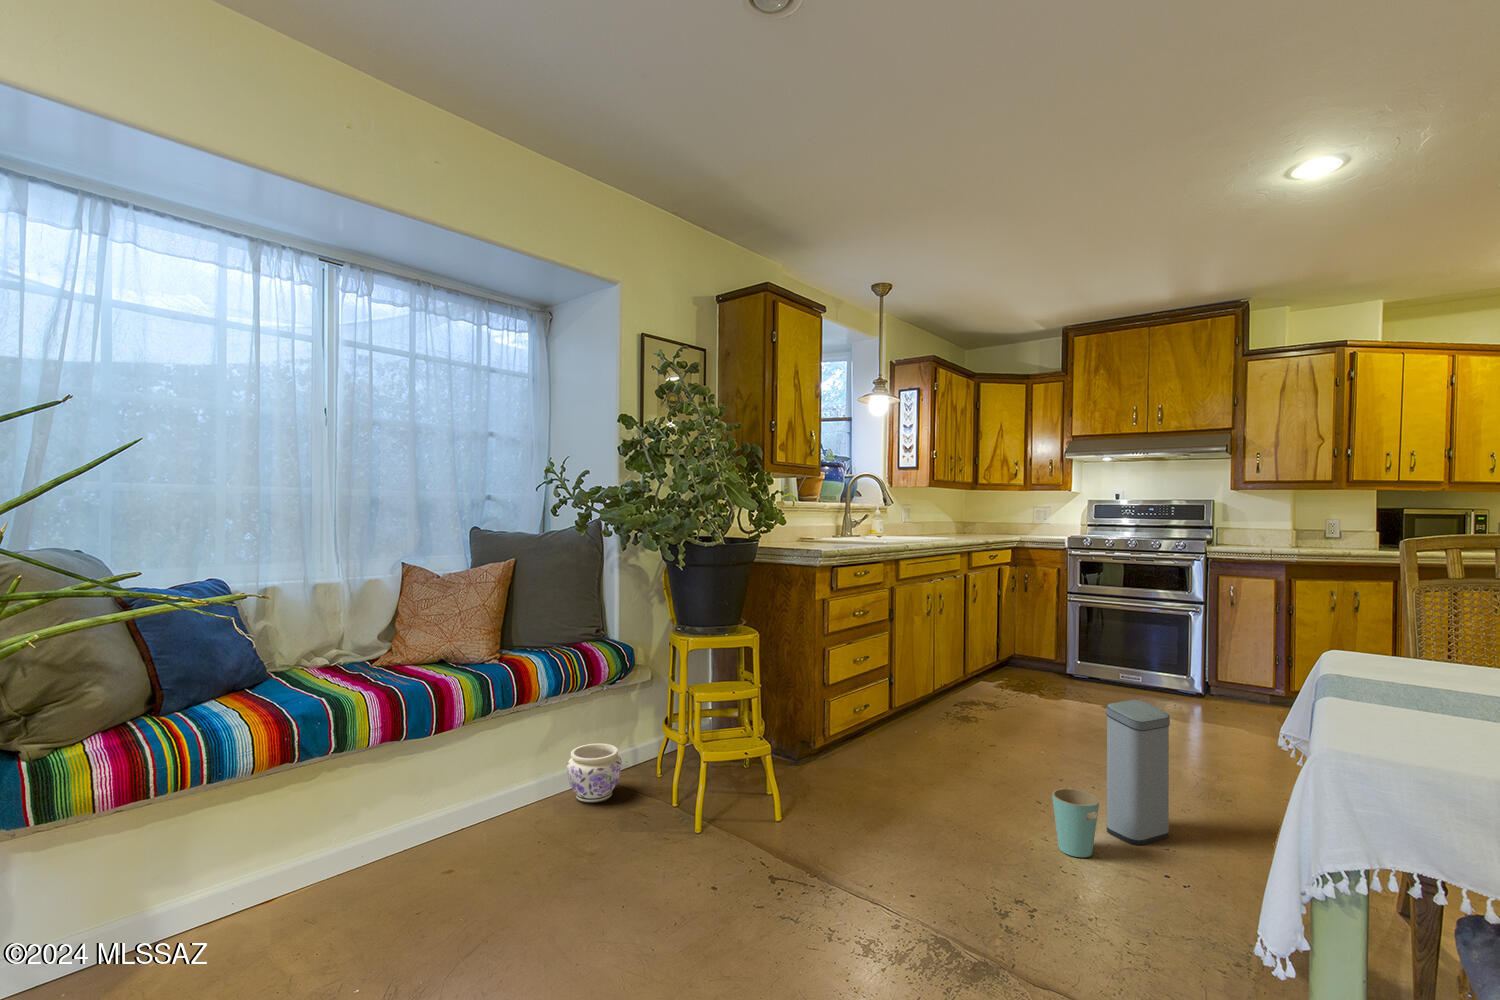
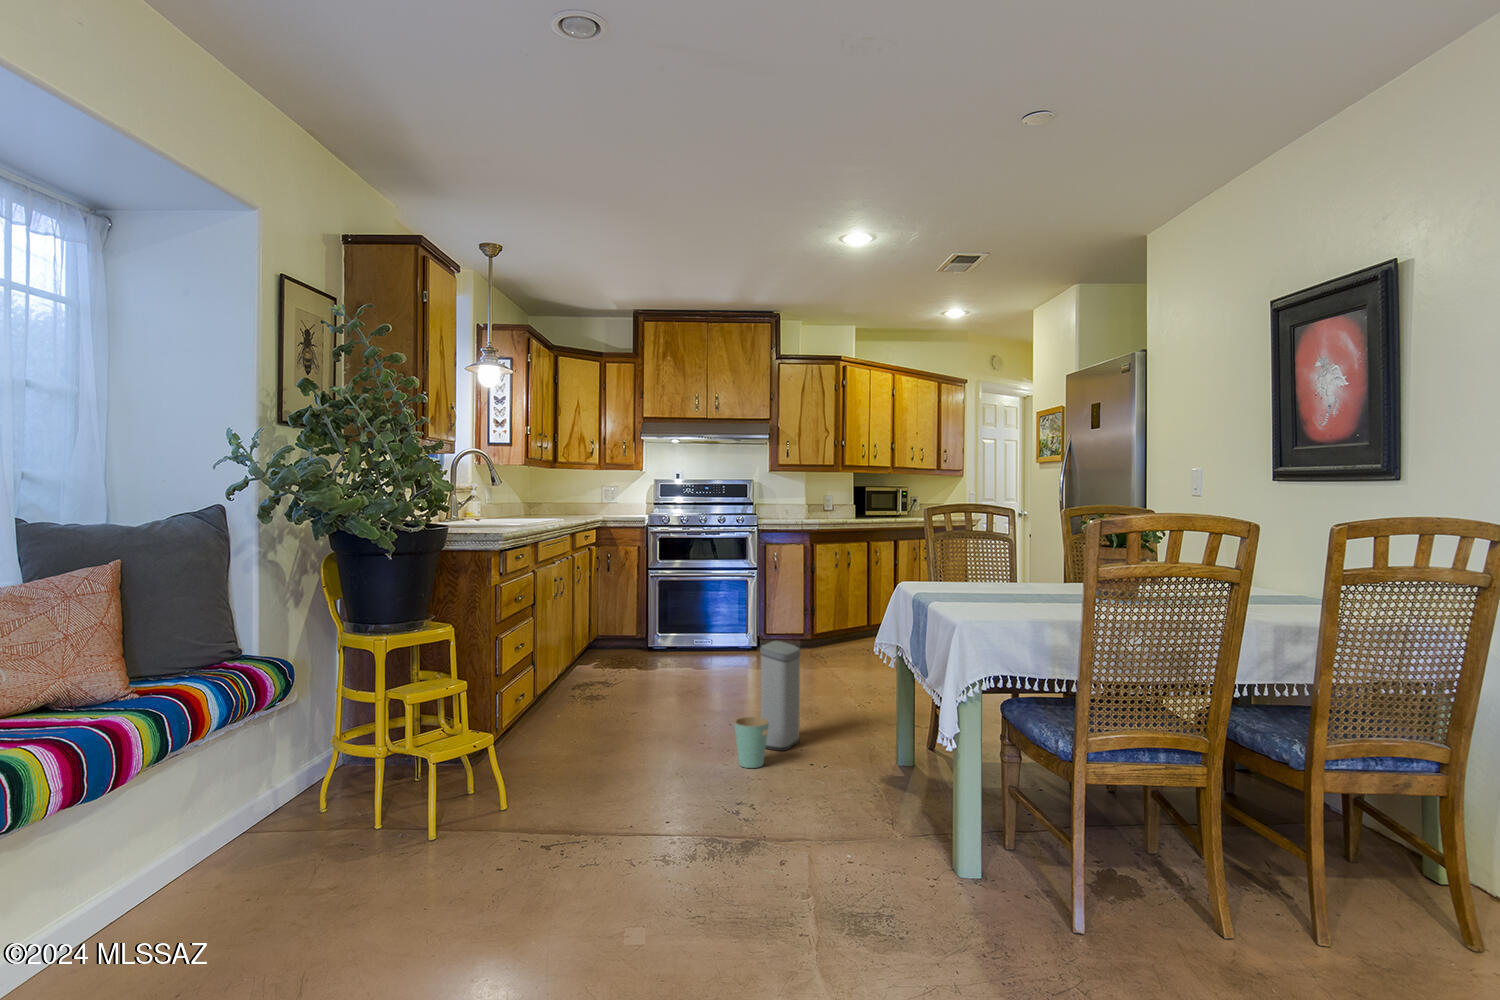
planter: present [567,743,622,803] -> none [222,780,298,854]

